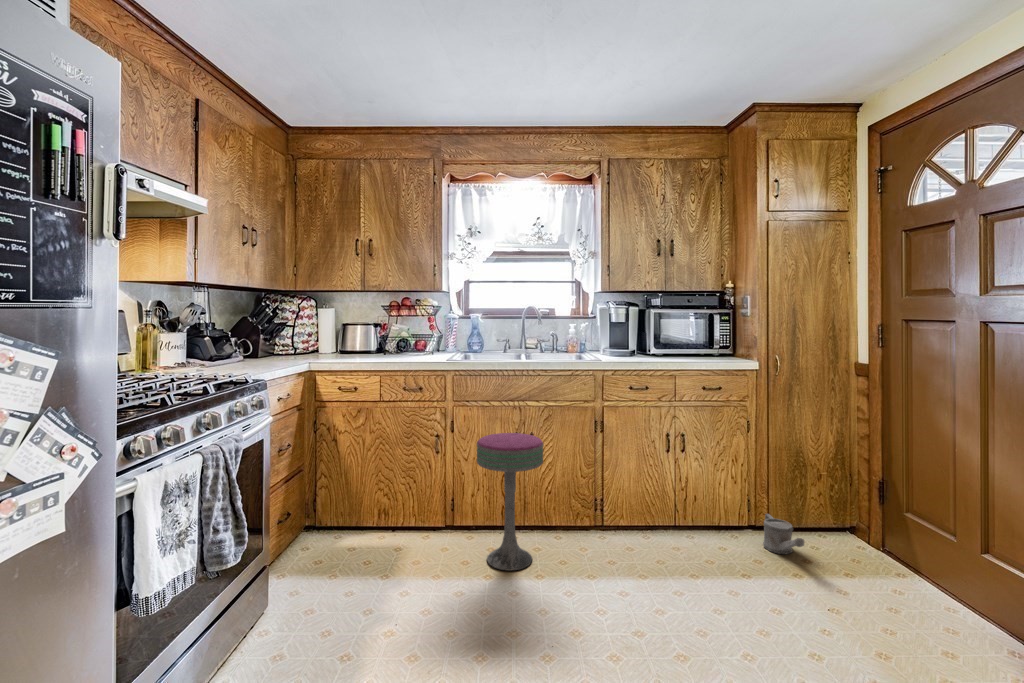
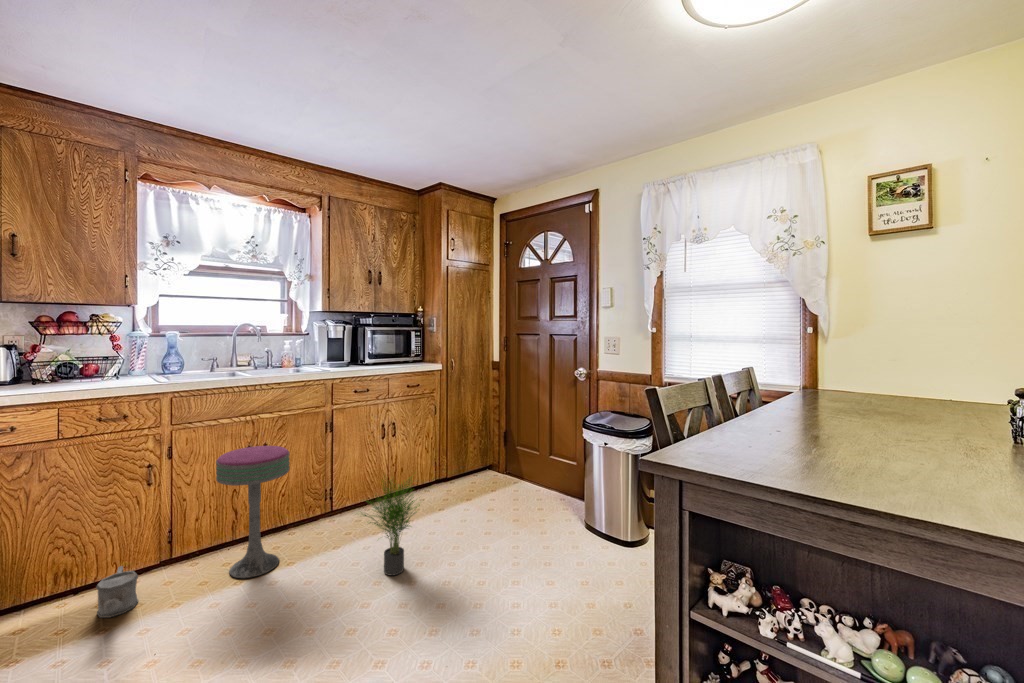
potted plant: none [591,492,690,633] -> present [364,479,420,576]
watering can: present [763,514,804,554] -> present [96,566,138,618]

